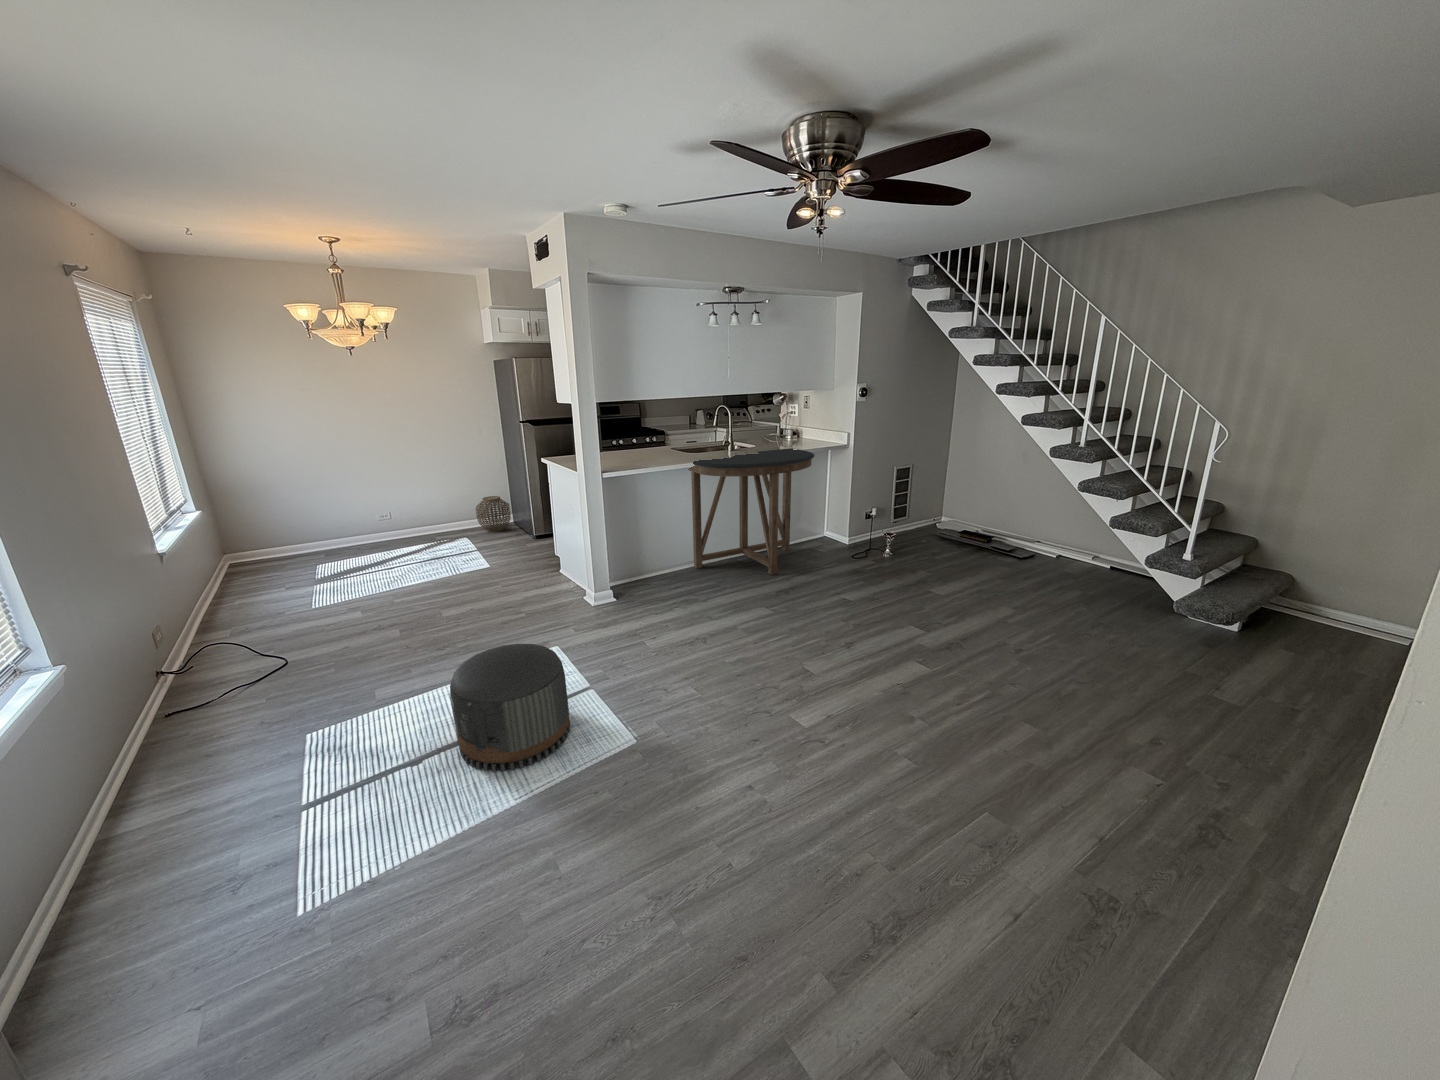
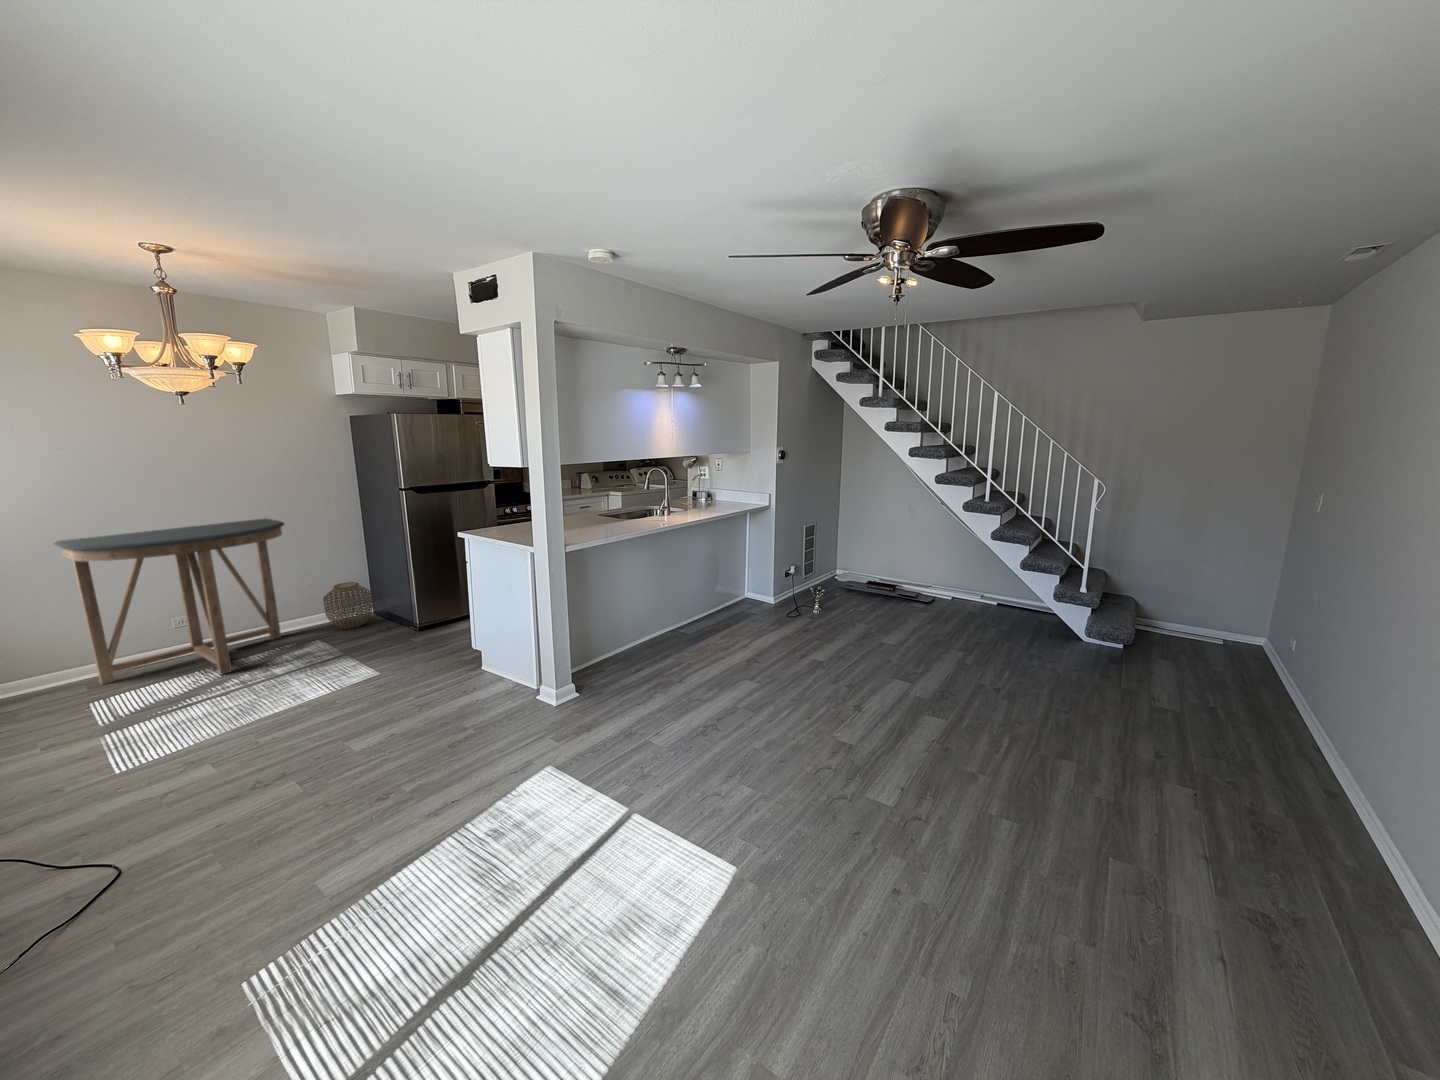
console table: present [688,448,814,575] -> present [54,518,284,684]
pouf: present [450,644,570,771] -> none [499,772,649,969]

